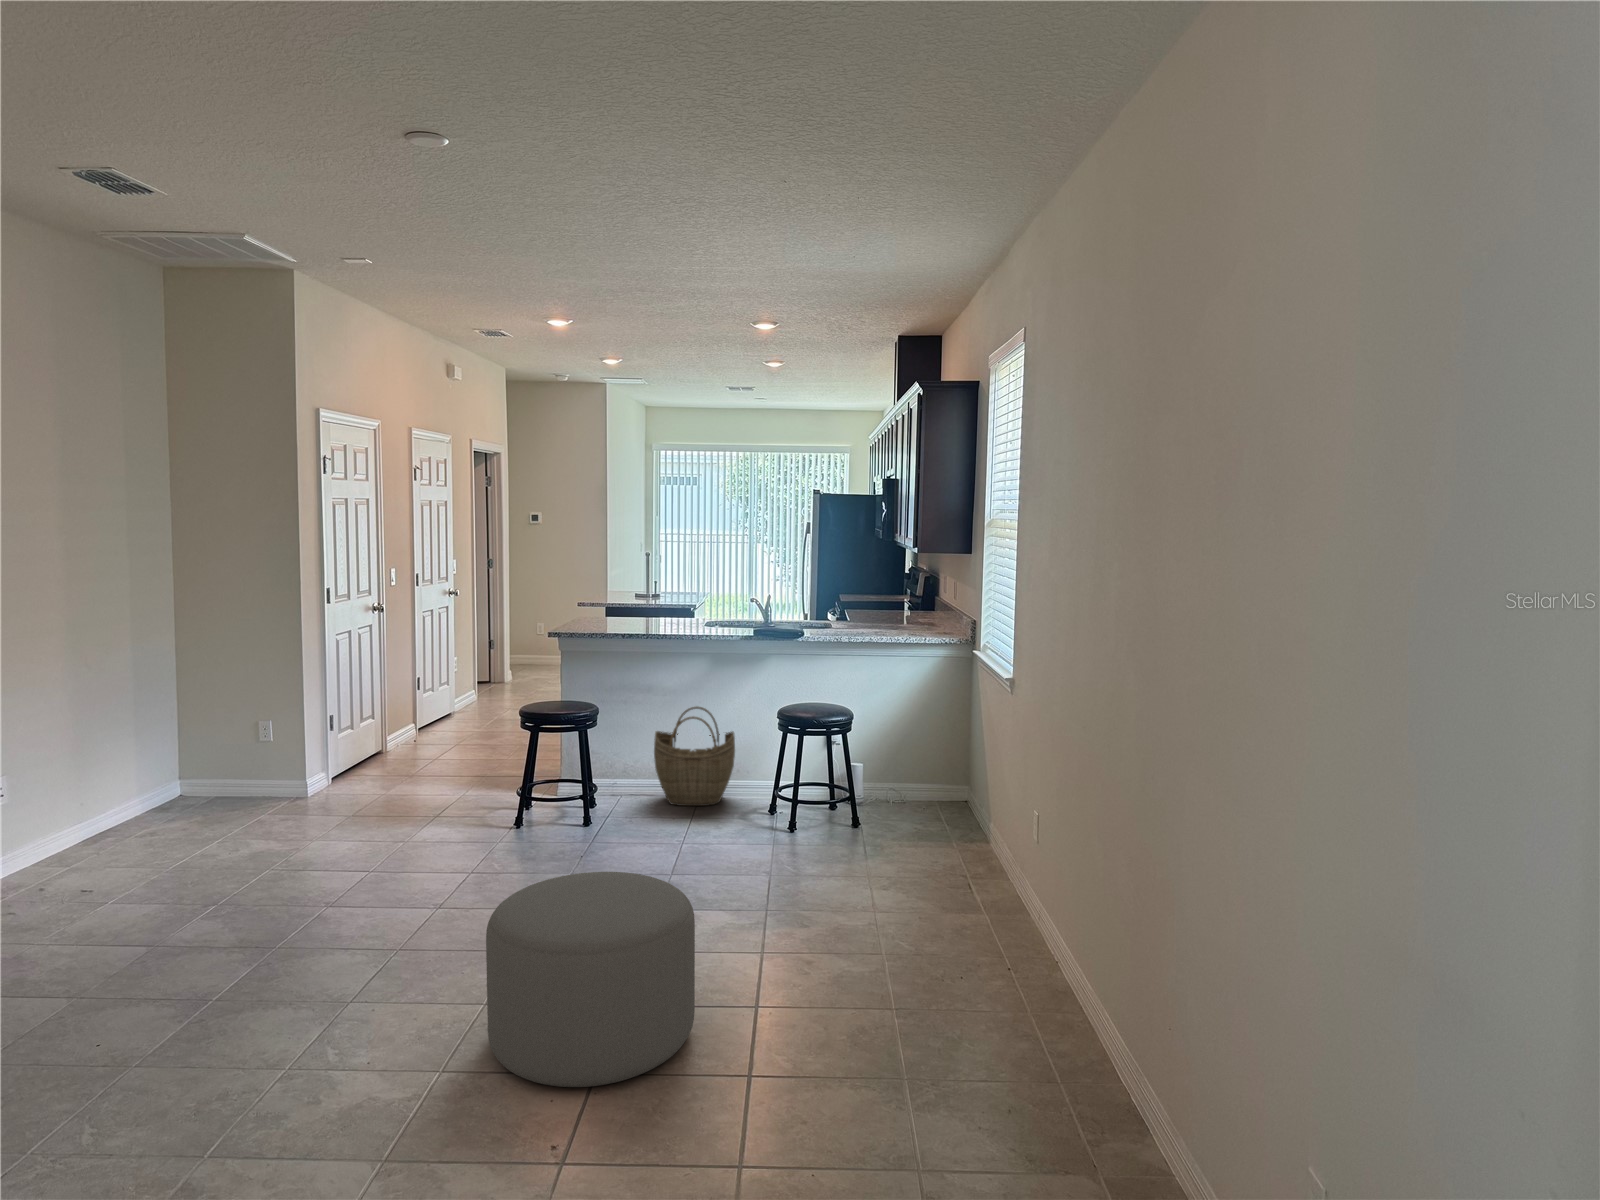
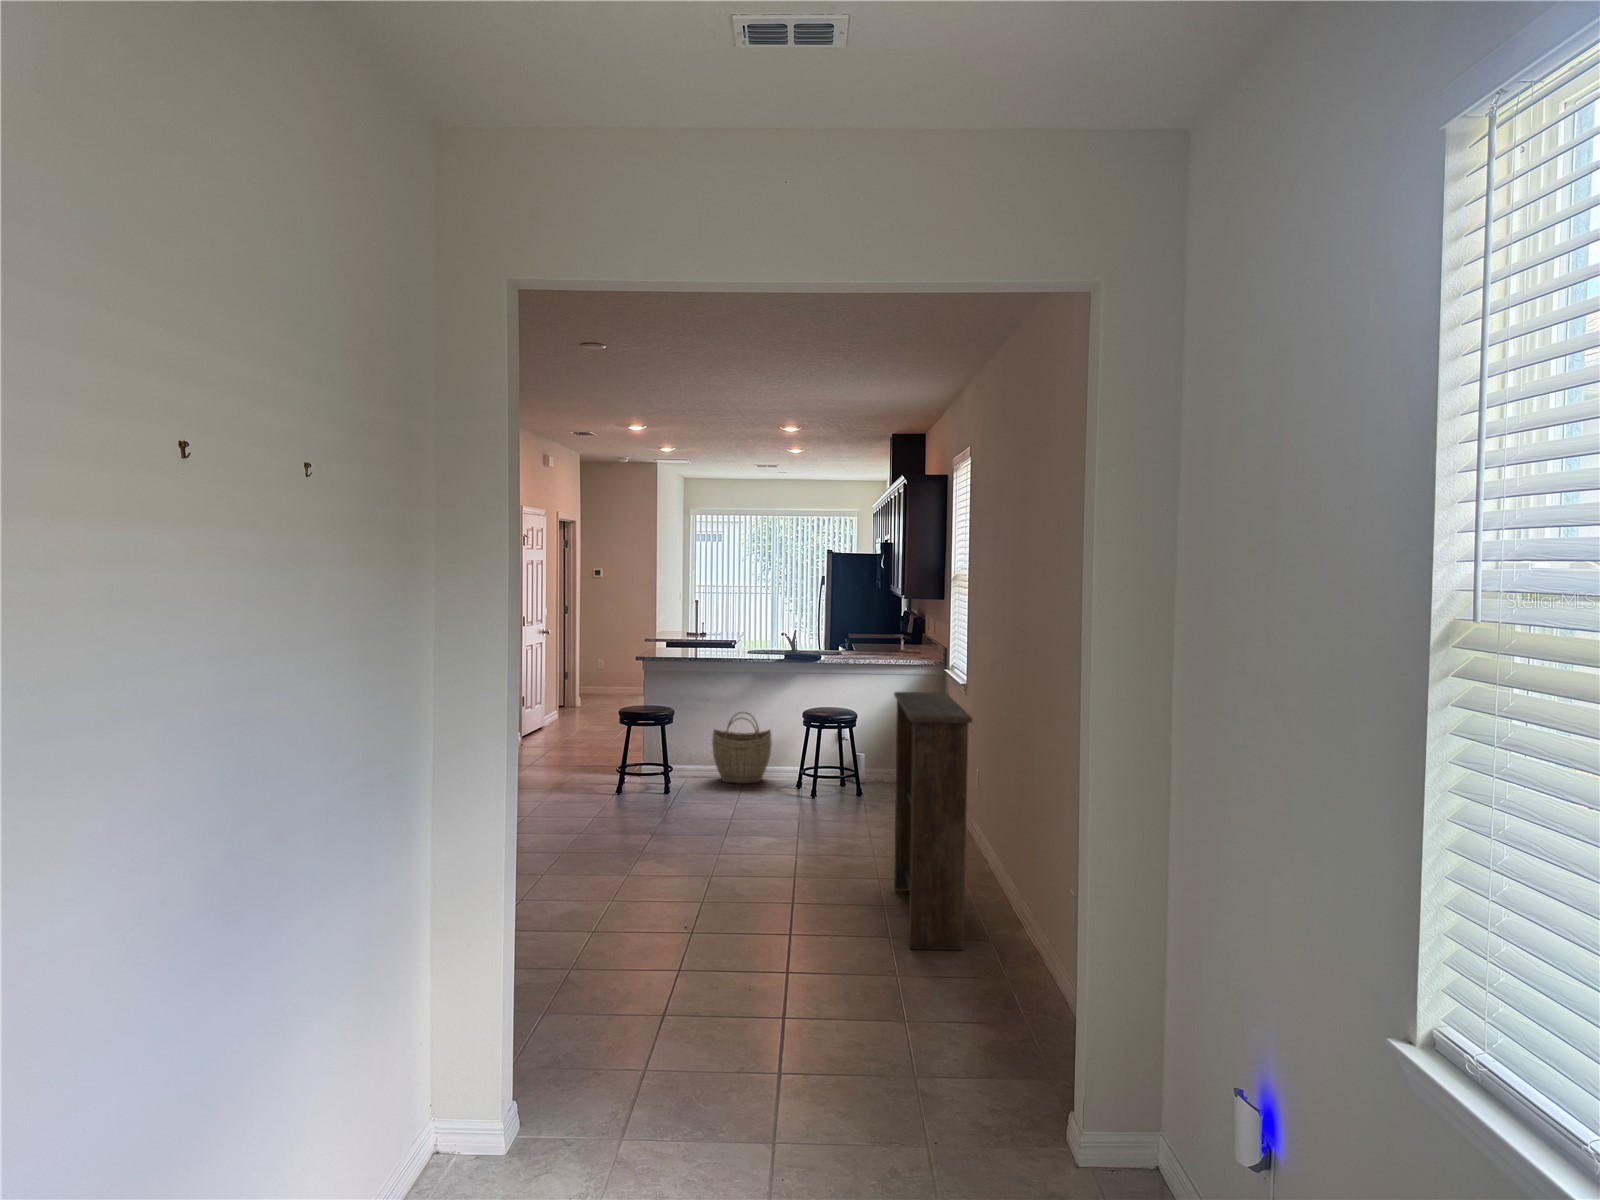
bookshelf: none [915,710,1074,1195] -> present [894,692,972,950]
ottoman: present [486,872,695,1087] -> none [636,796,760,910]

